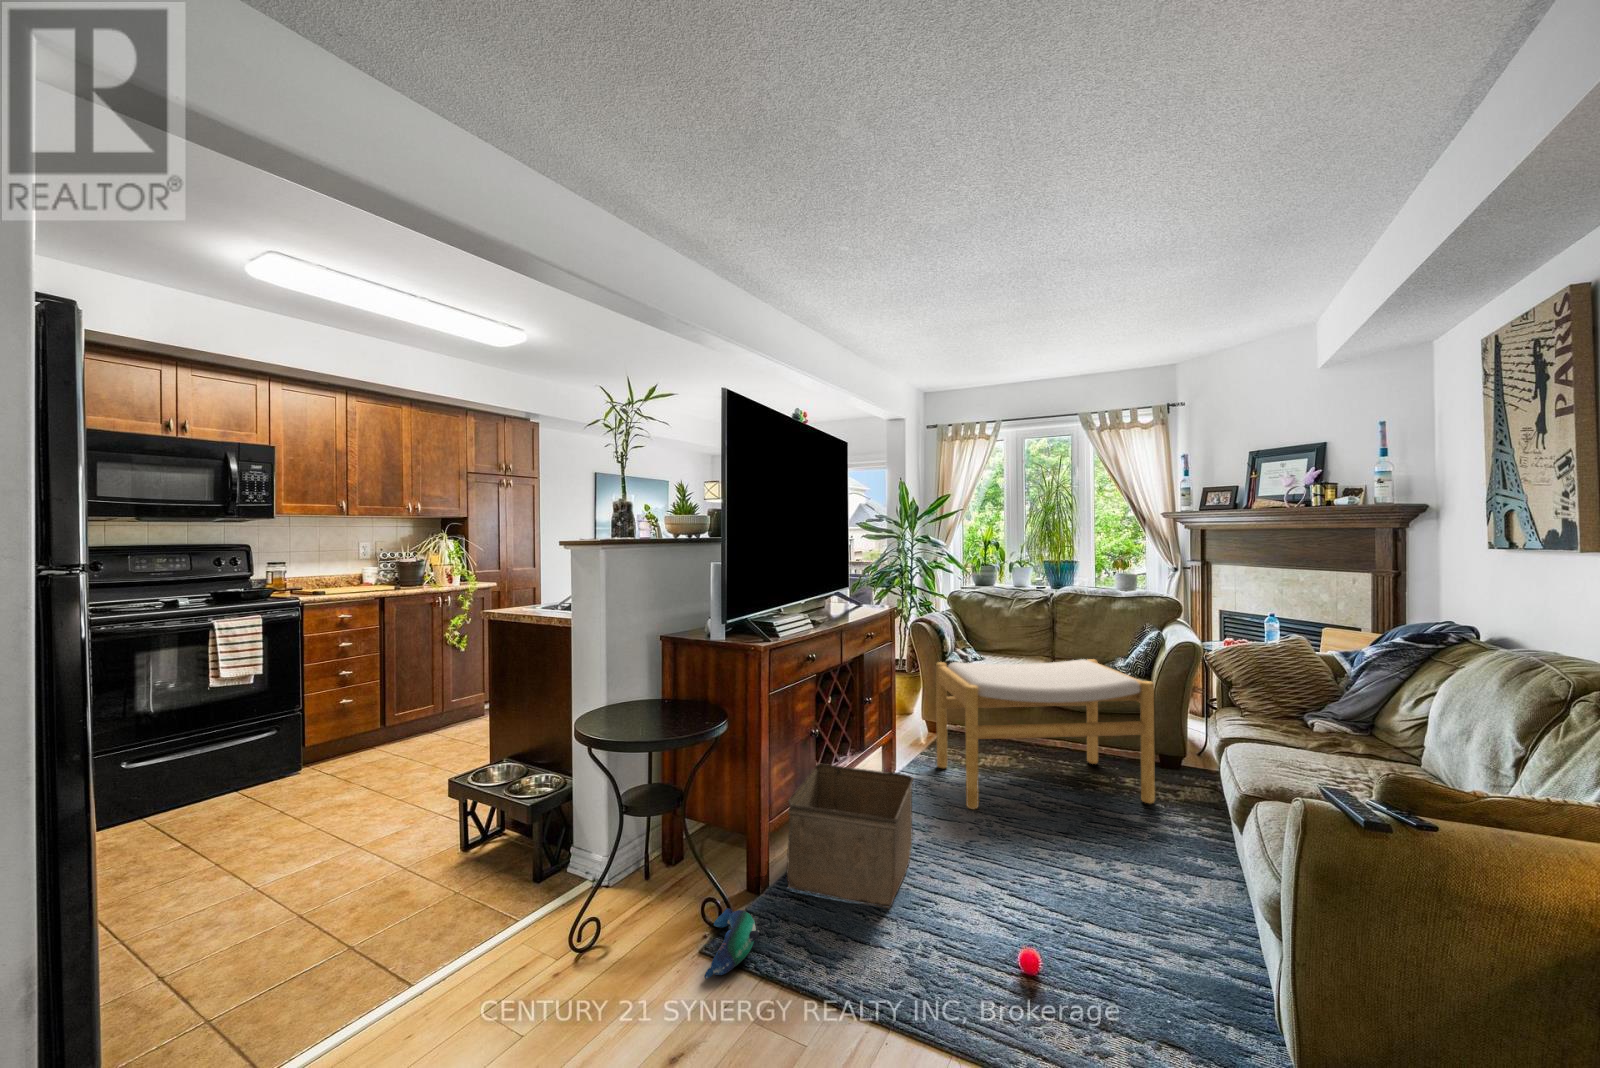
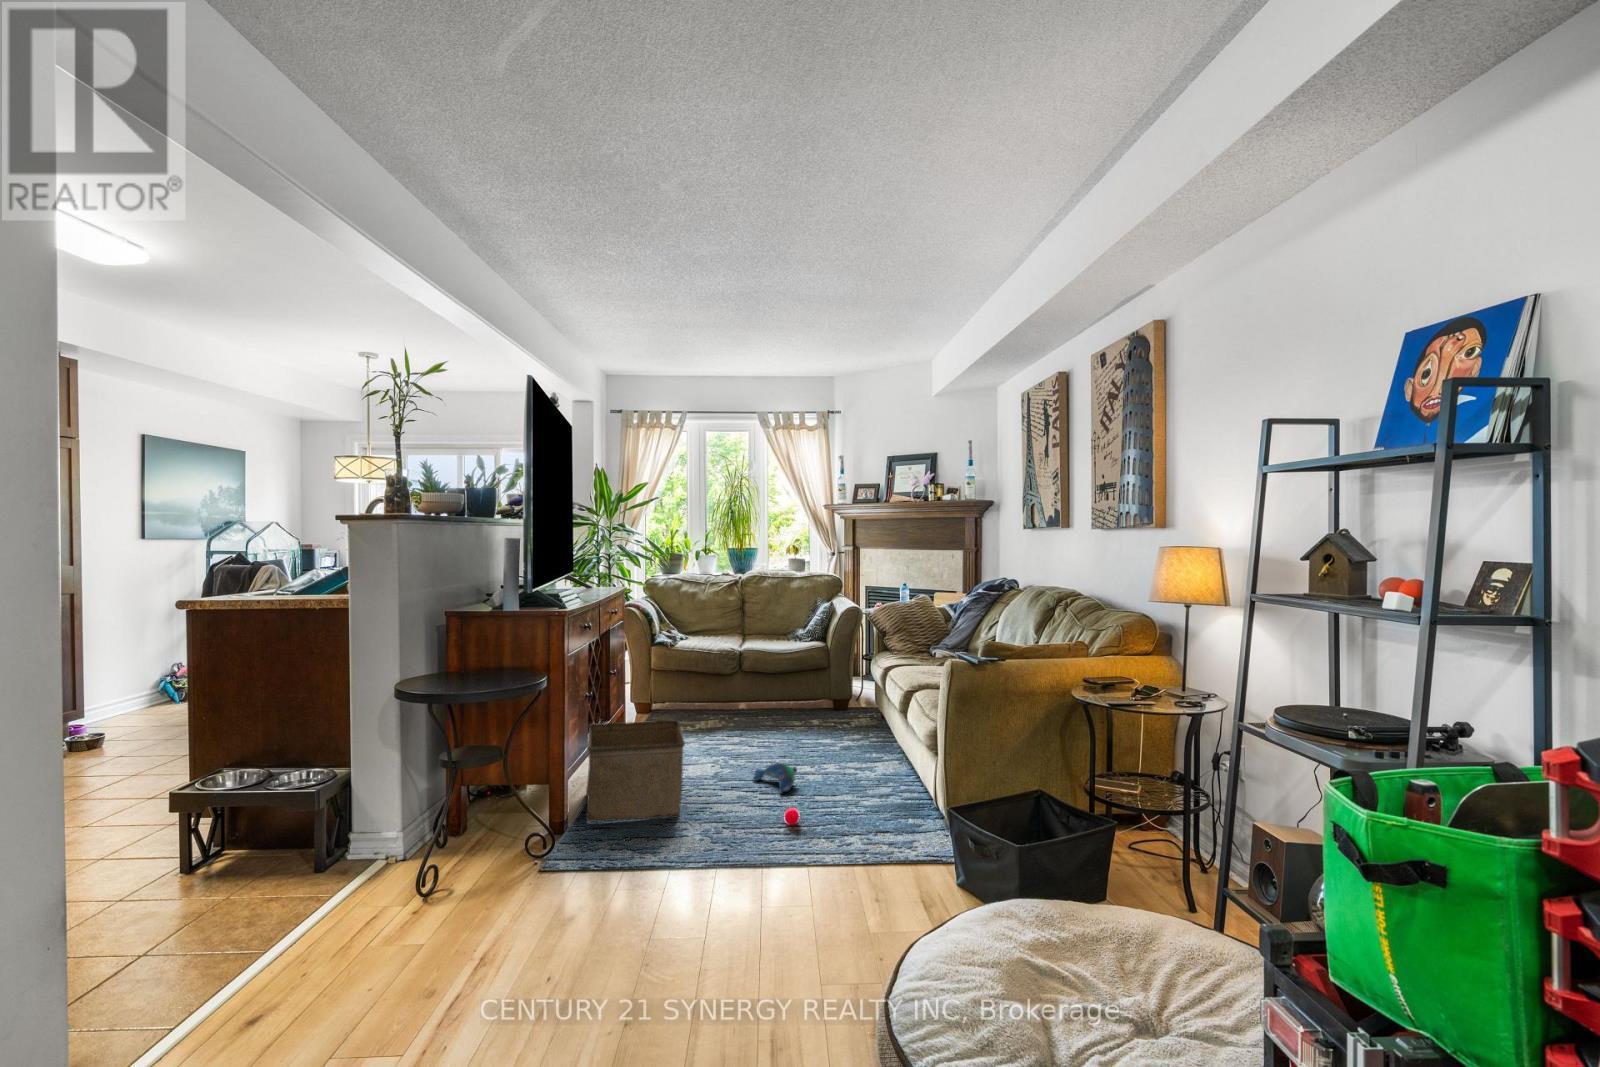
footstool: present [936,659,1155,810] -> none [662,627,838,756]
plush toy: present [704,908,759,979] -> present [753,763,797,794]

